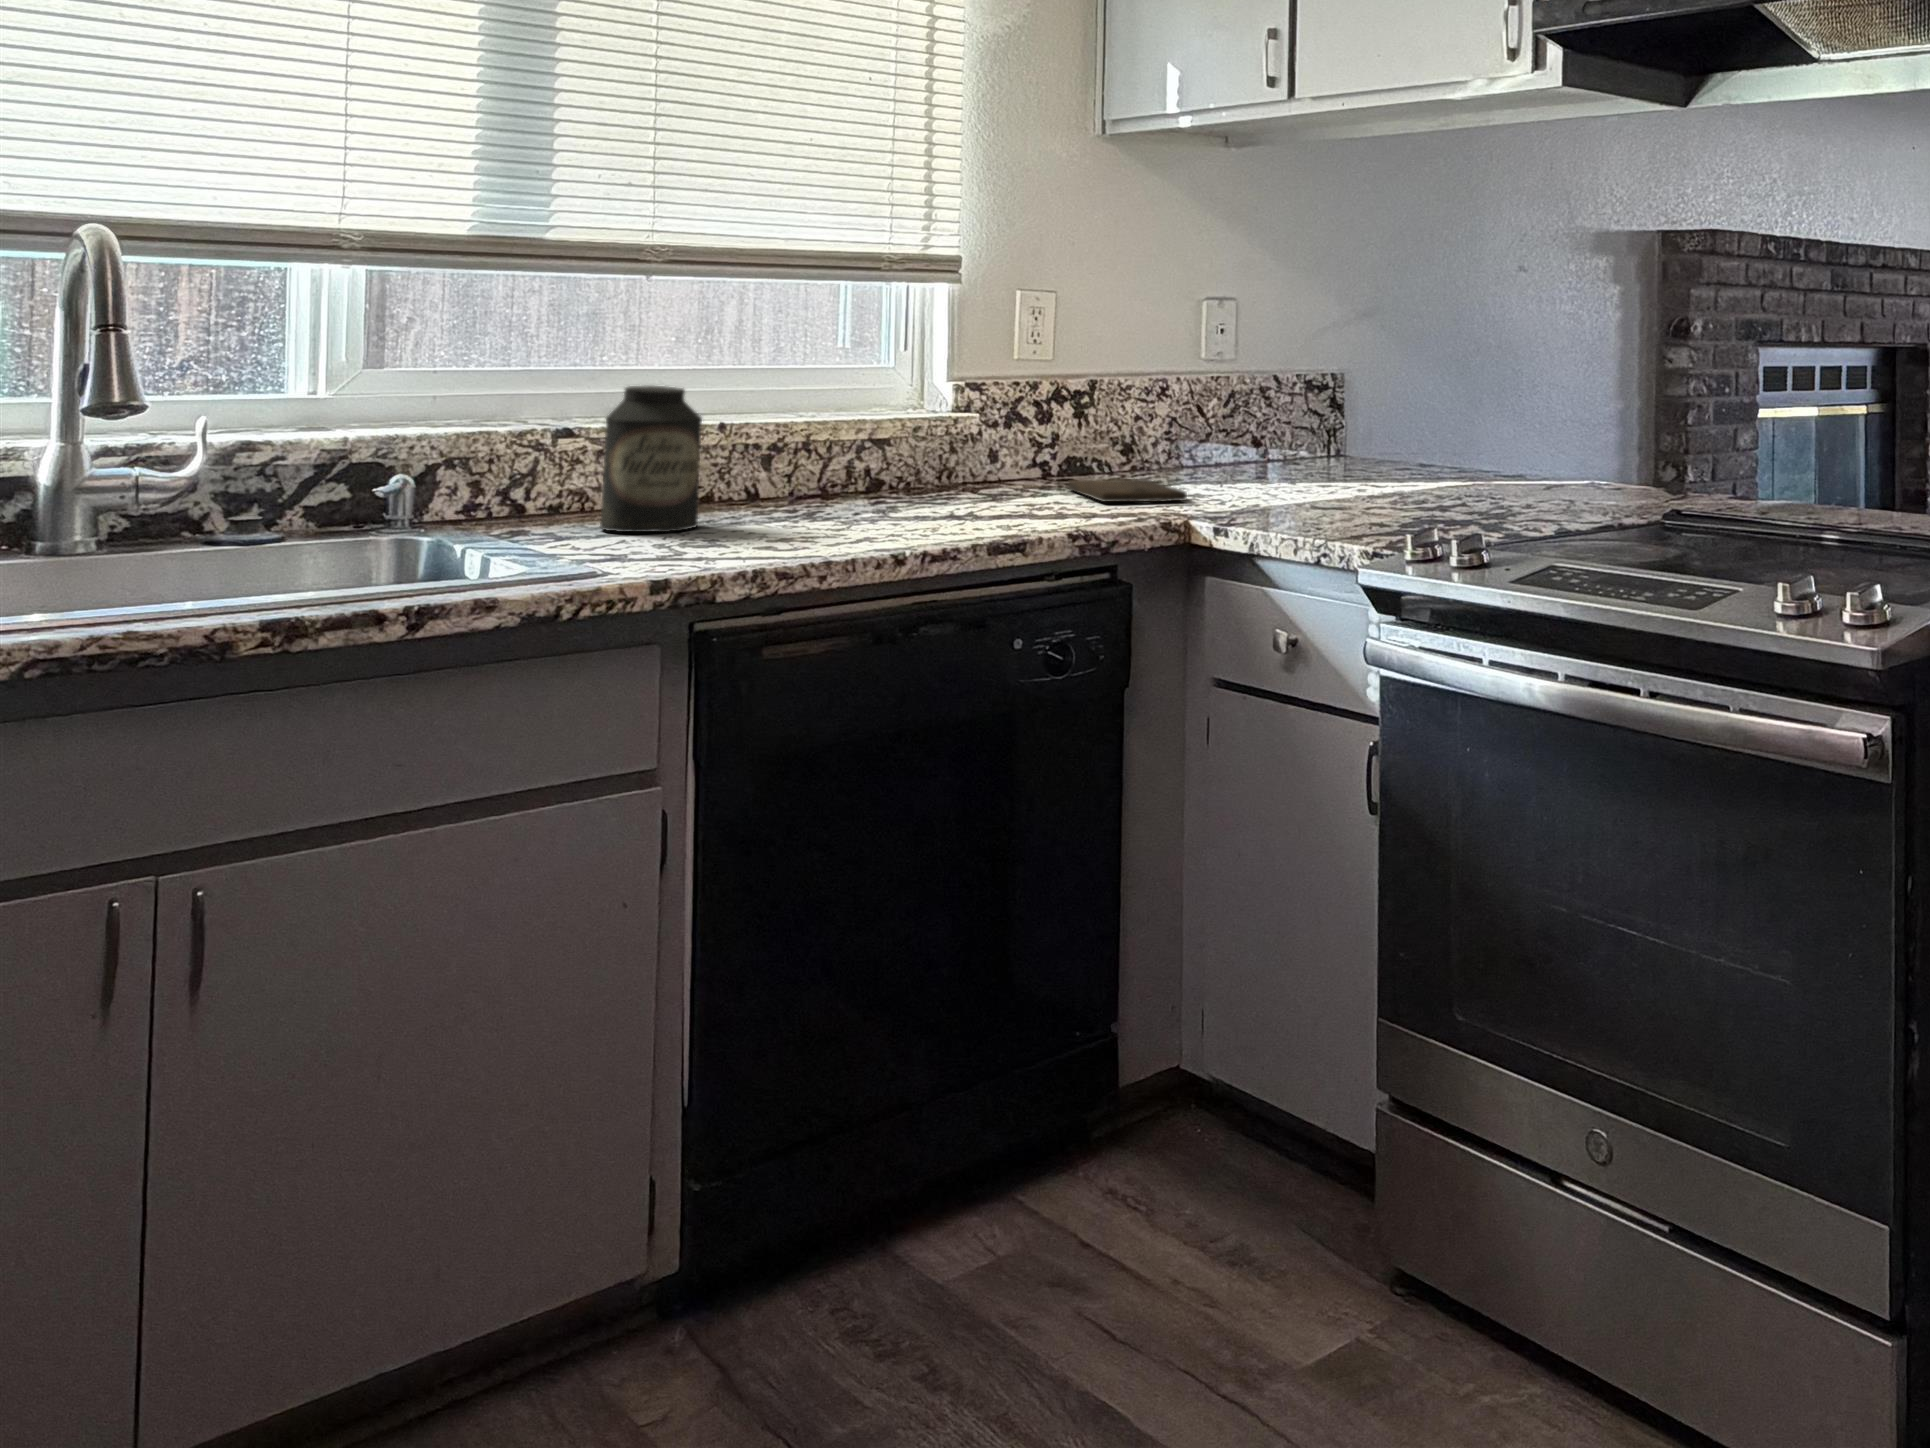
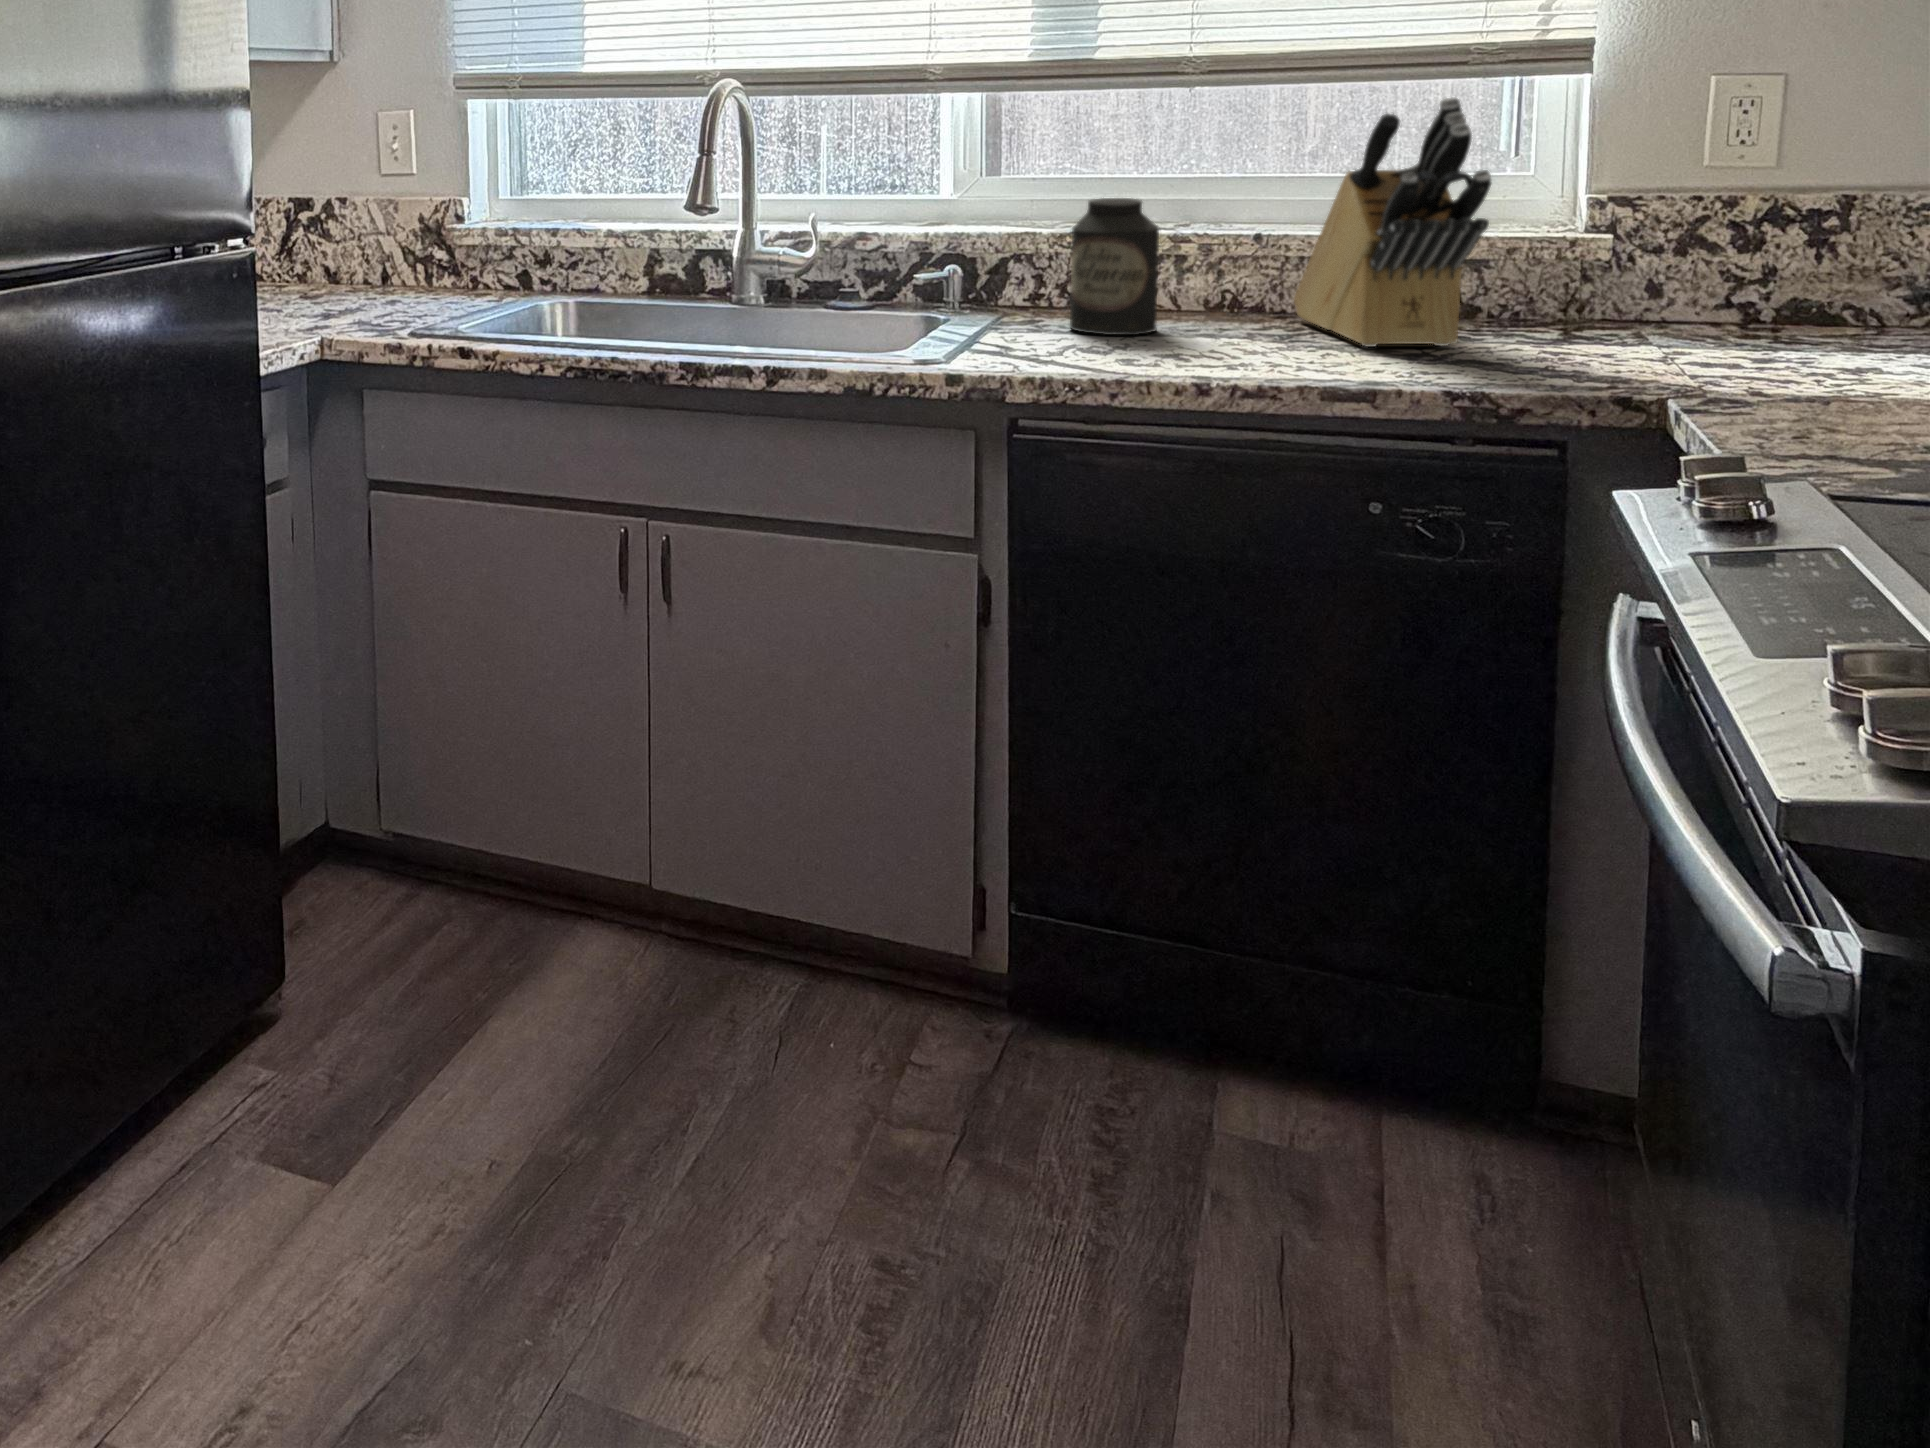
knife block: none [766,297,1012,516] -> present [1294,97,1491,347]
cutting board: present [1067,479,1187,502] -> none [1681,327,1864,372]

